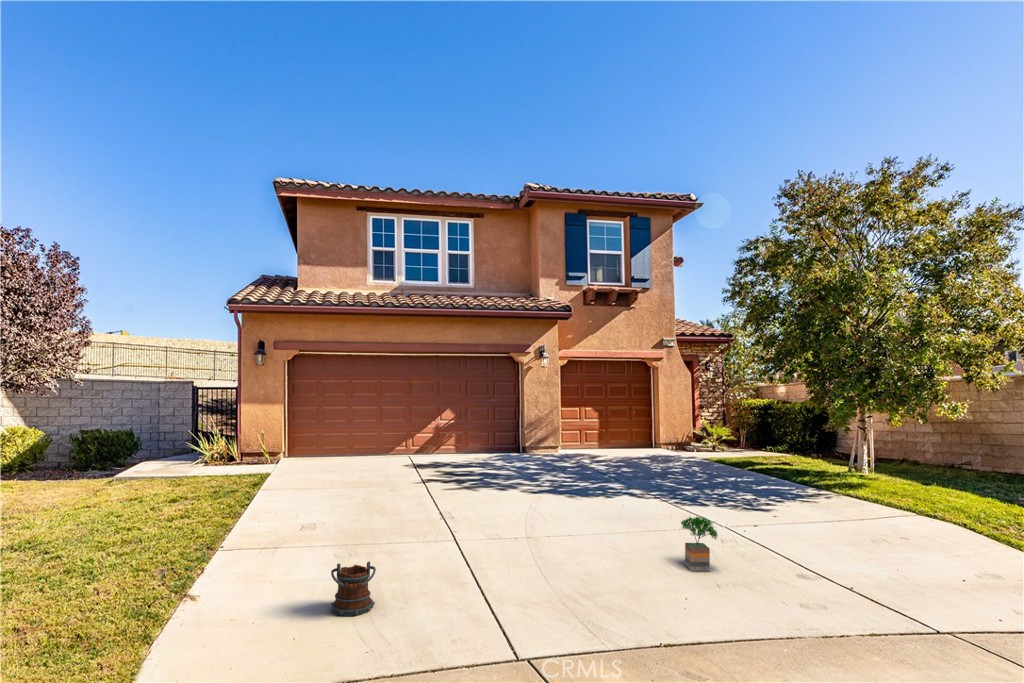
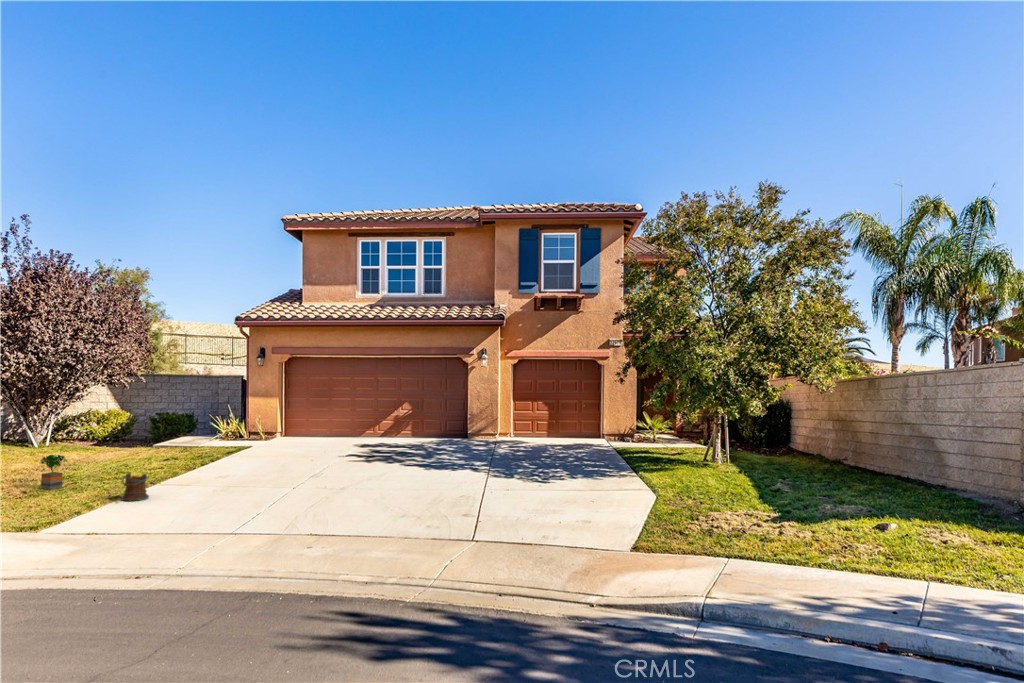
potted tree: present [681,517,718,572] -> present [41,455,67,490]

